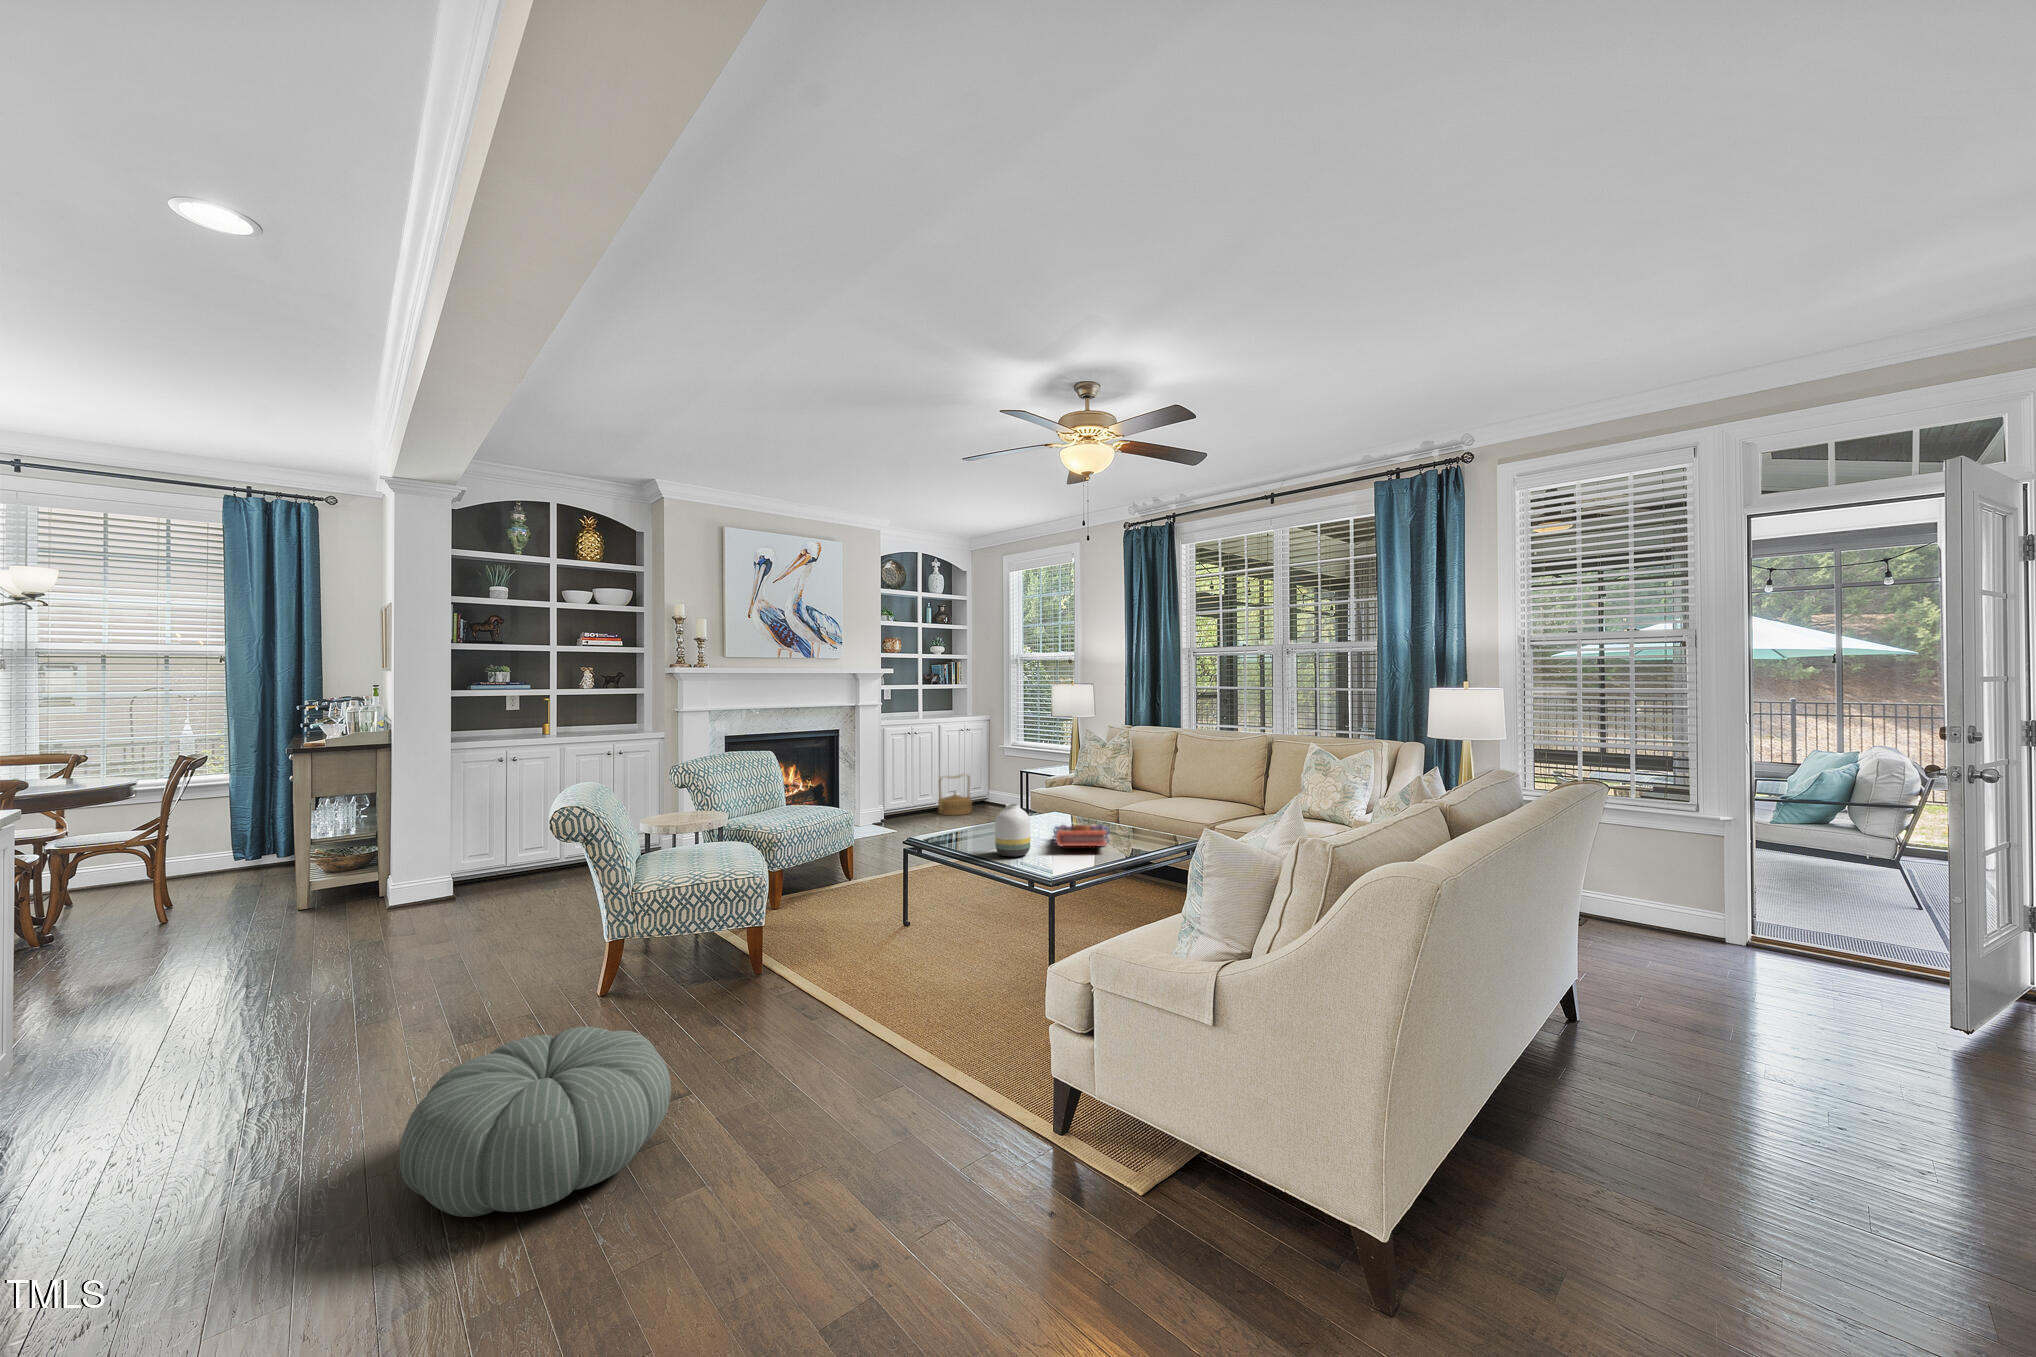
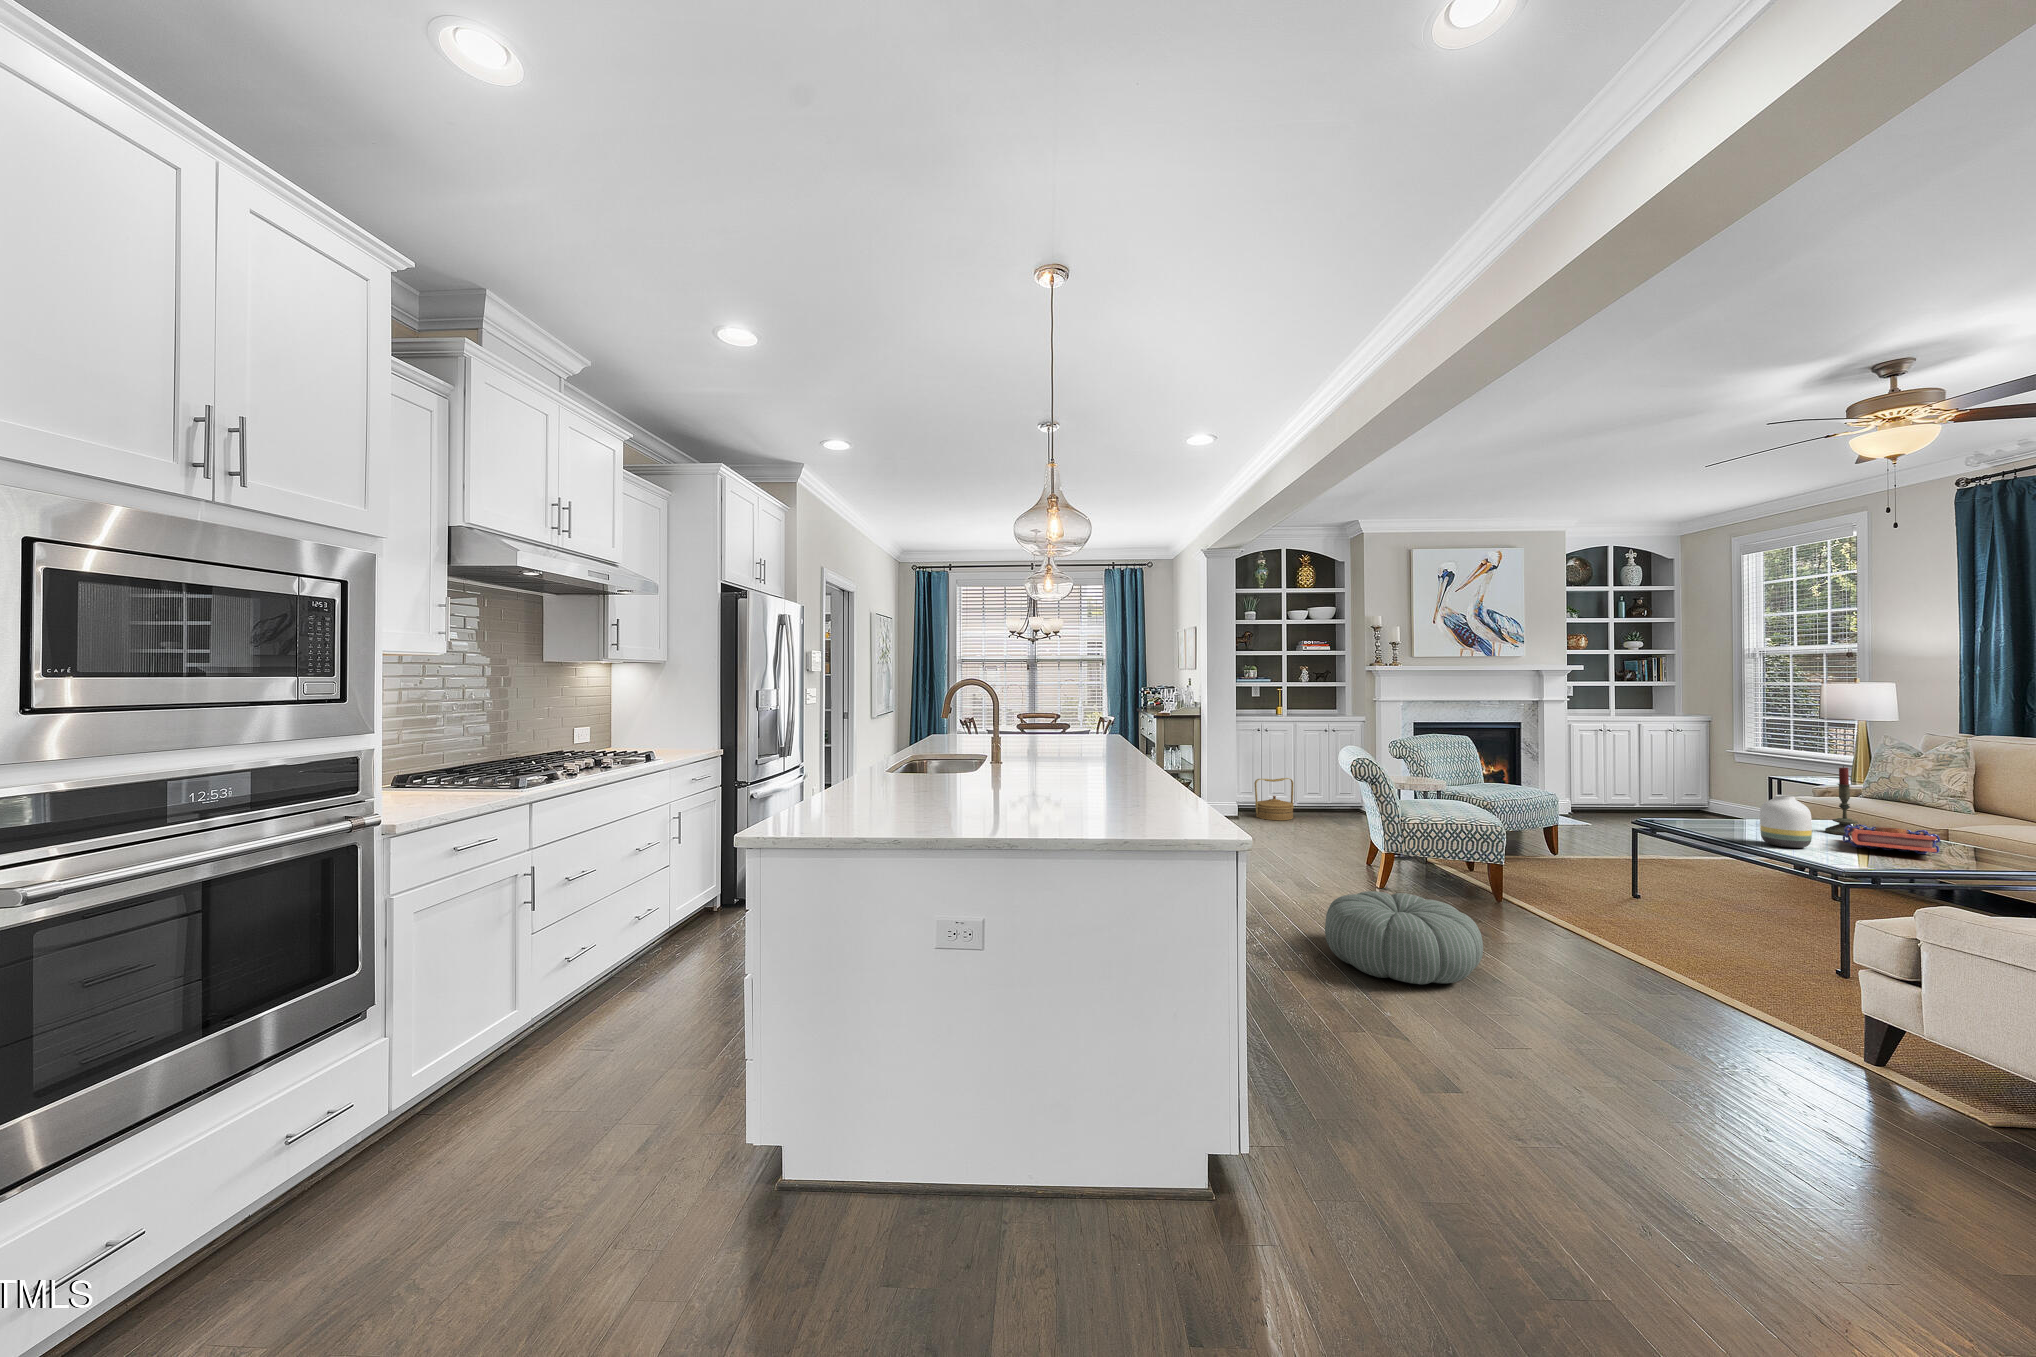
candle: none [1045,767,1069,833] -> present [1825,766,1858,835]
basket: present [938,775,972,815] -> present [1254,778,1294,820]

